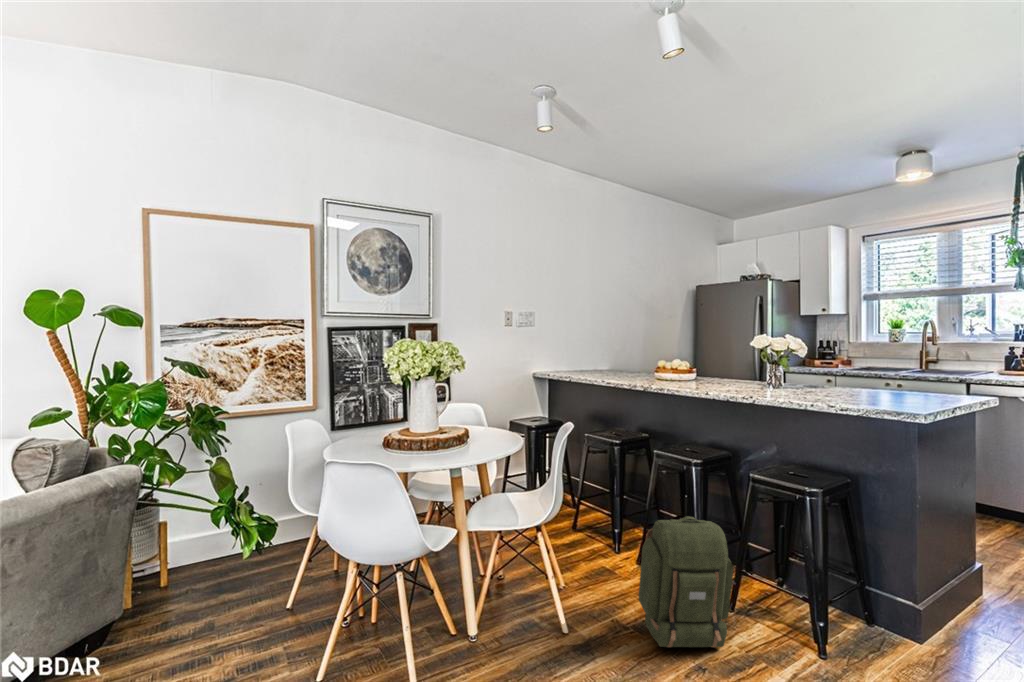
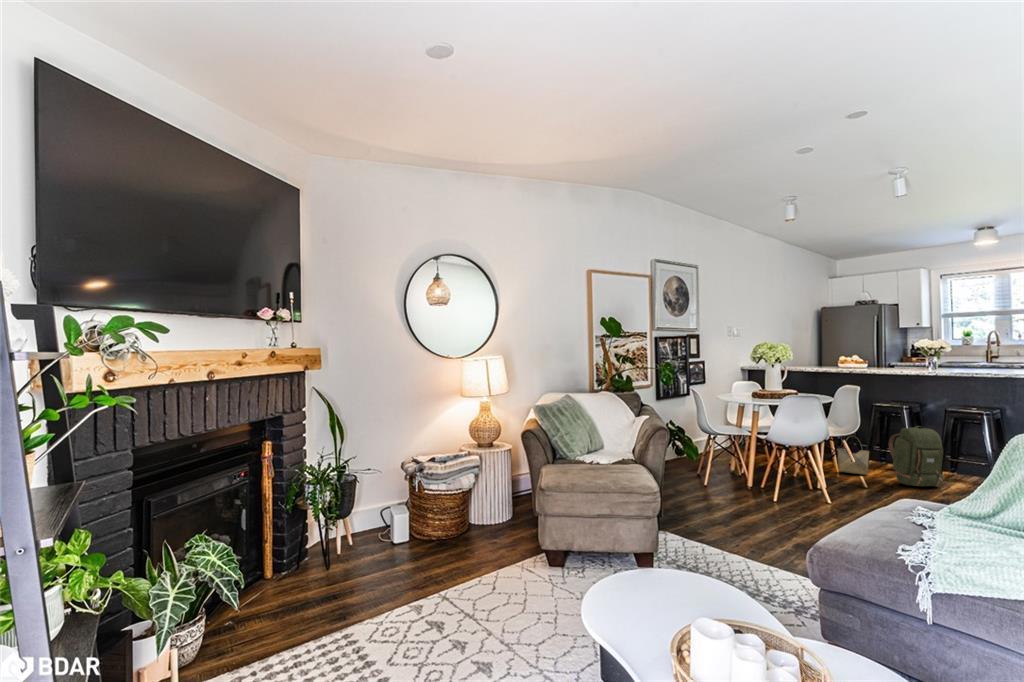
woven basket: none [580,513,631,593] -> present [837,437,869,475]

